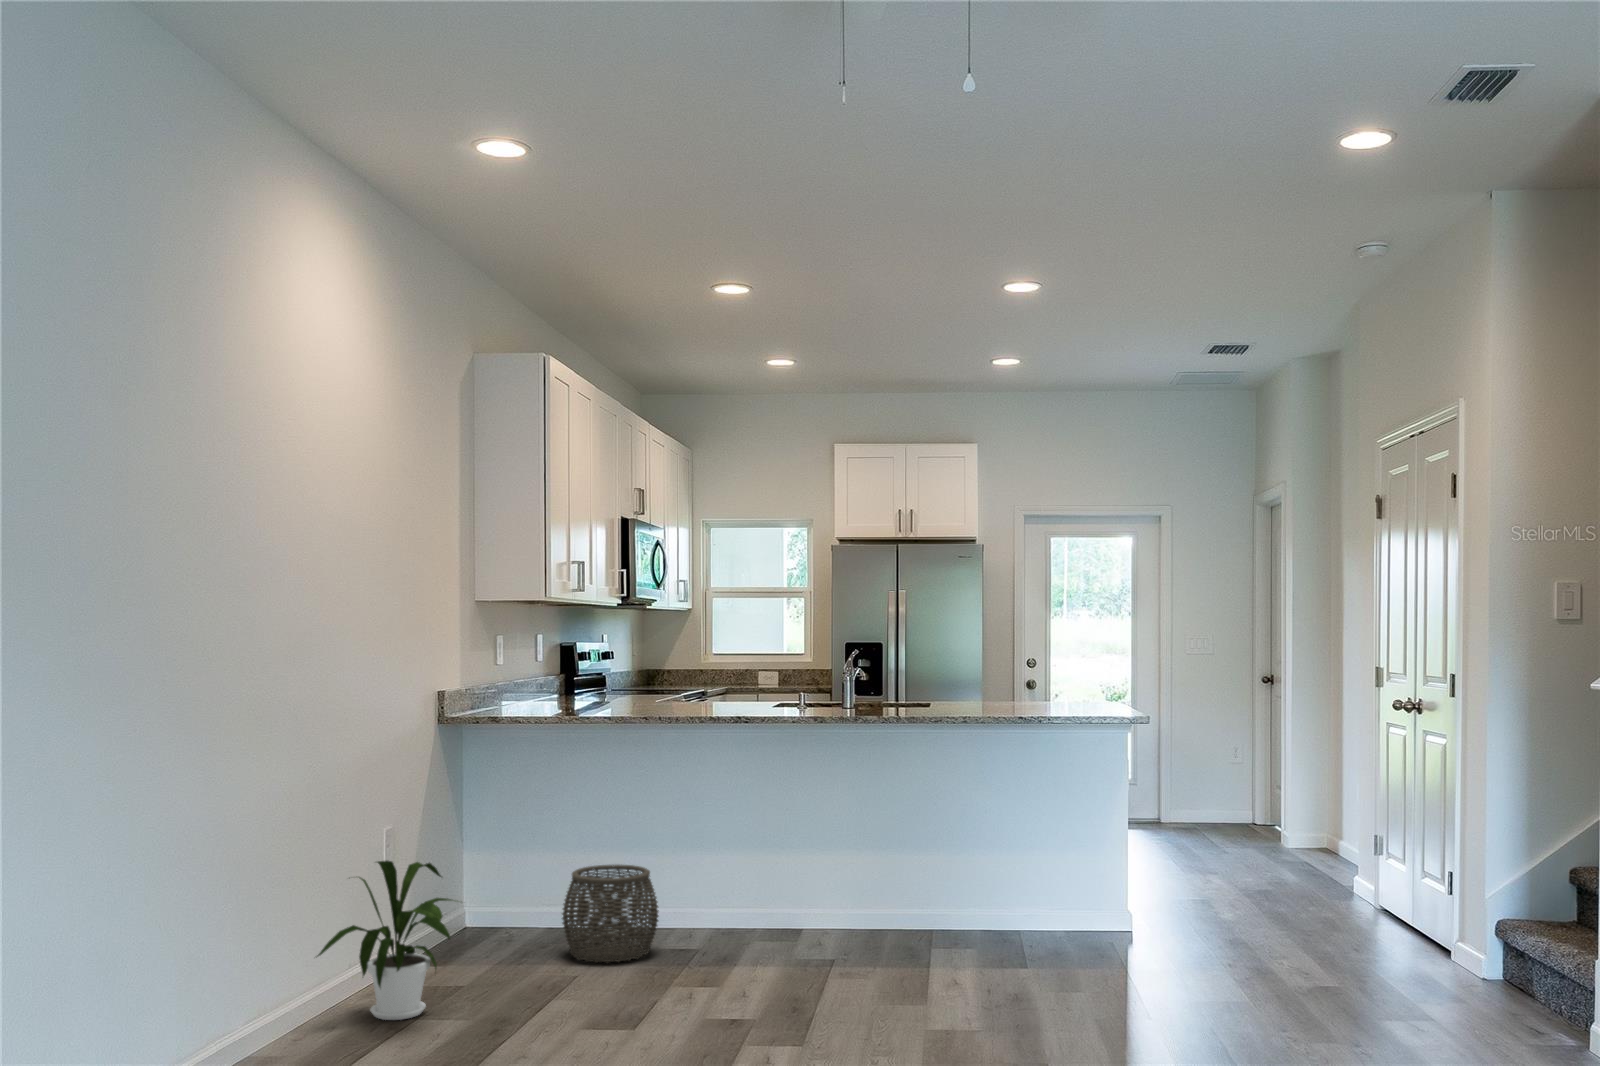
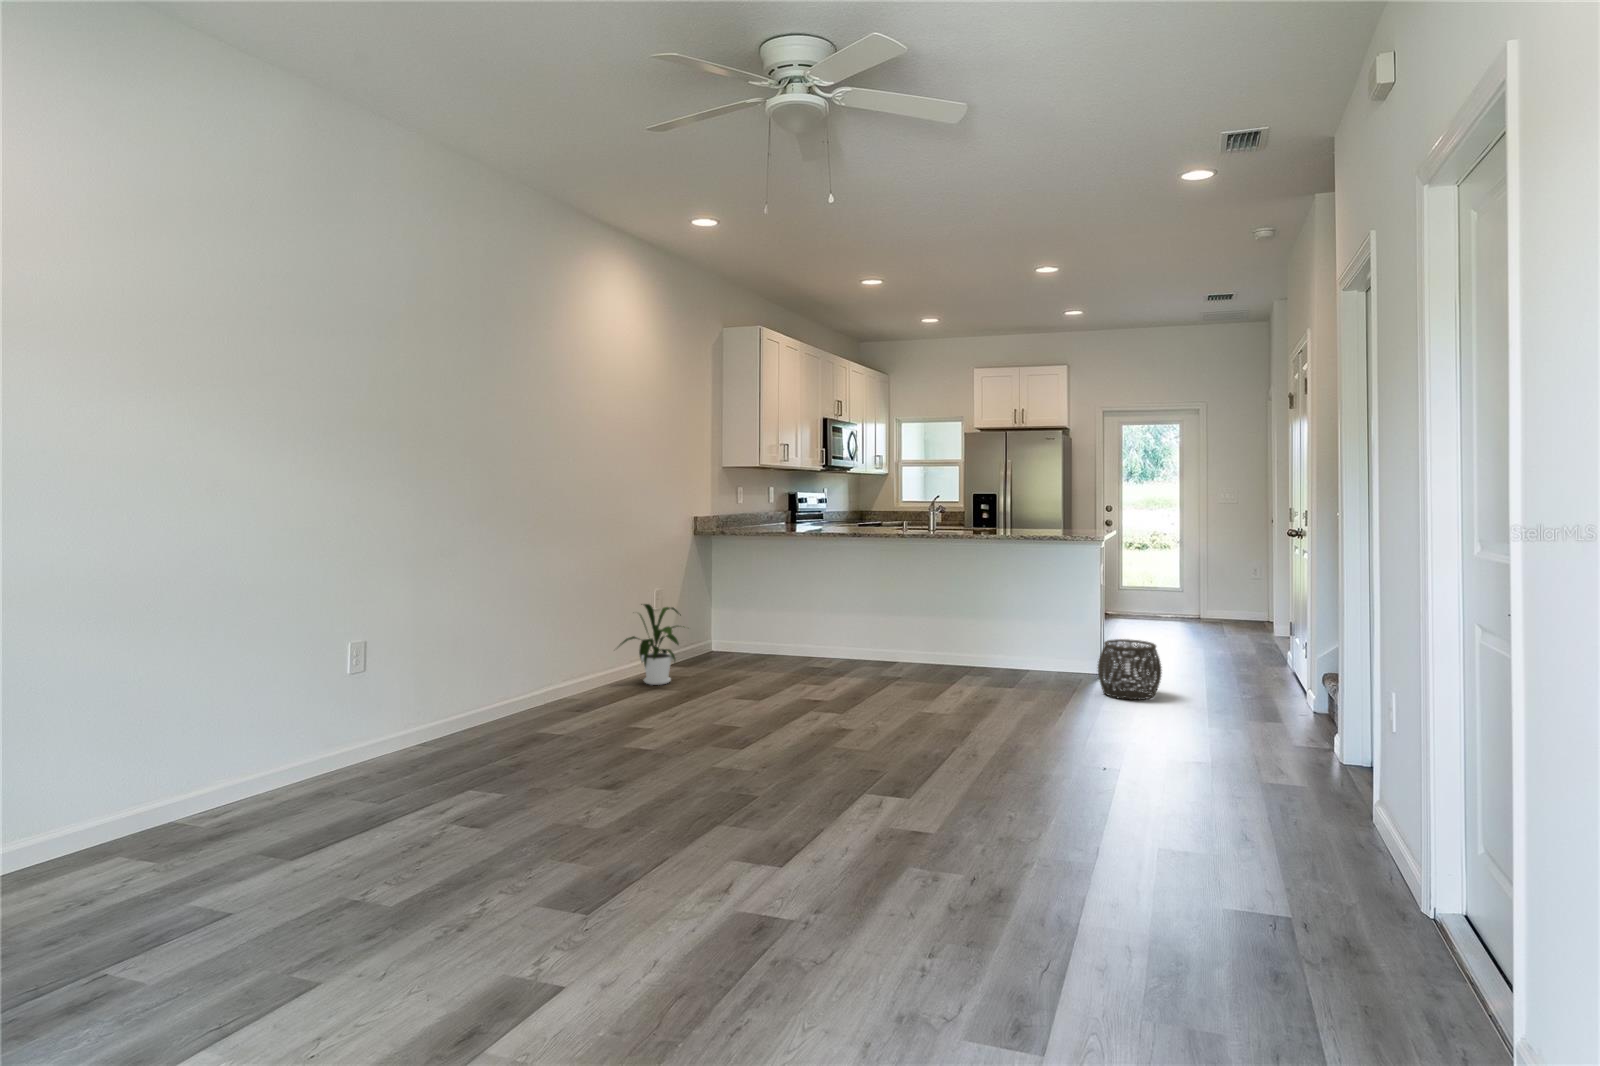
woven basket: present [562,865,659,963] -> present [1098,639,1162,700]

